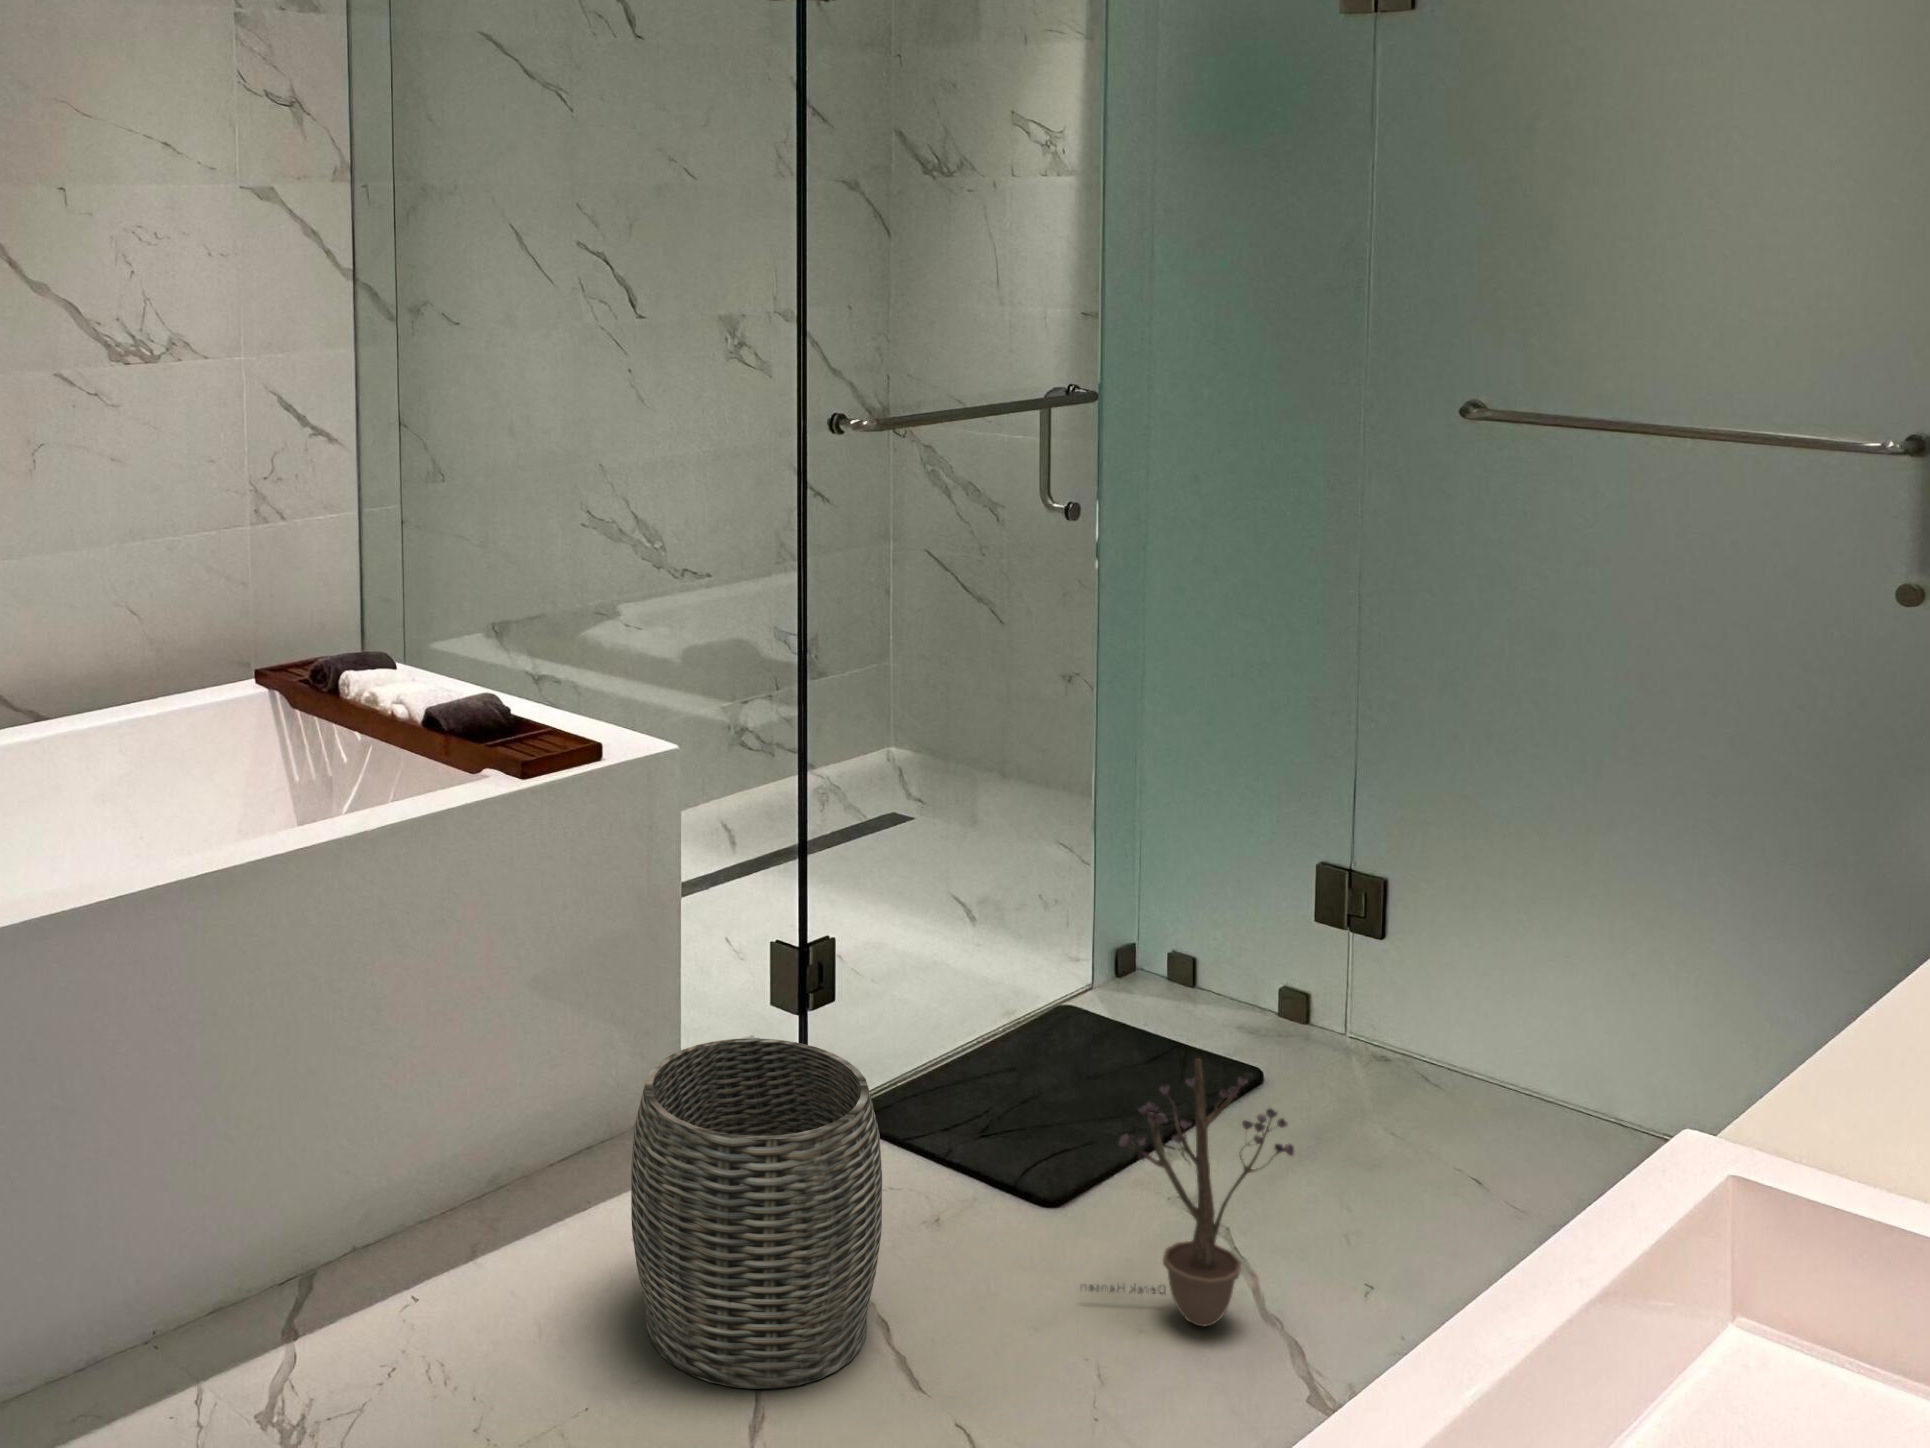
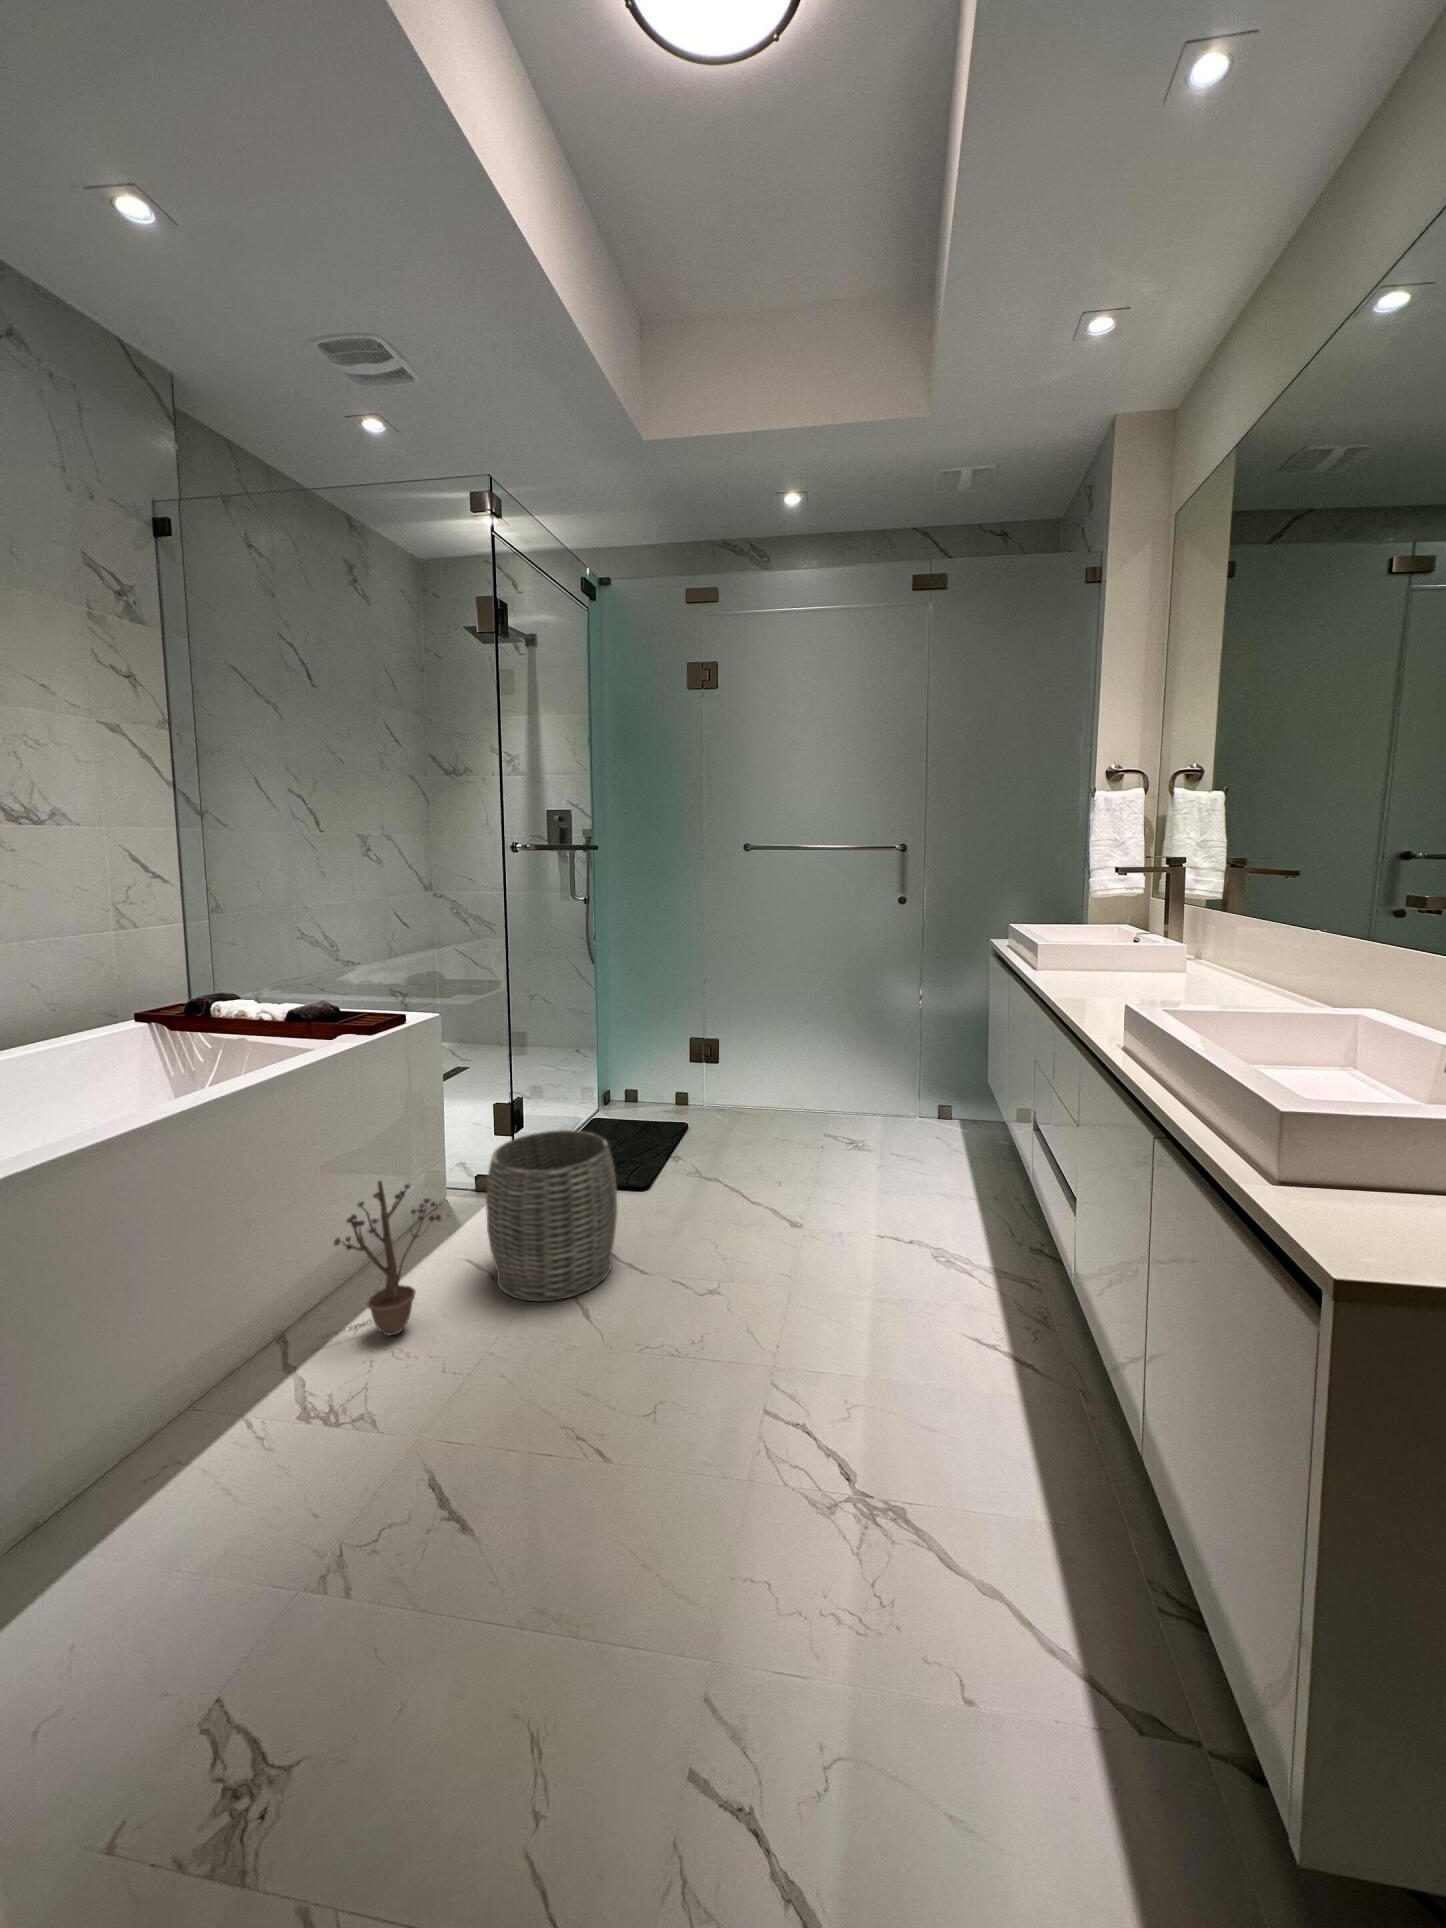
decorative plant: present [1080,1058,1294,1326] -> present [318,1181,441,1339]

